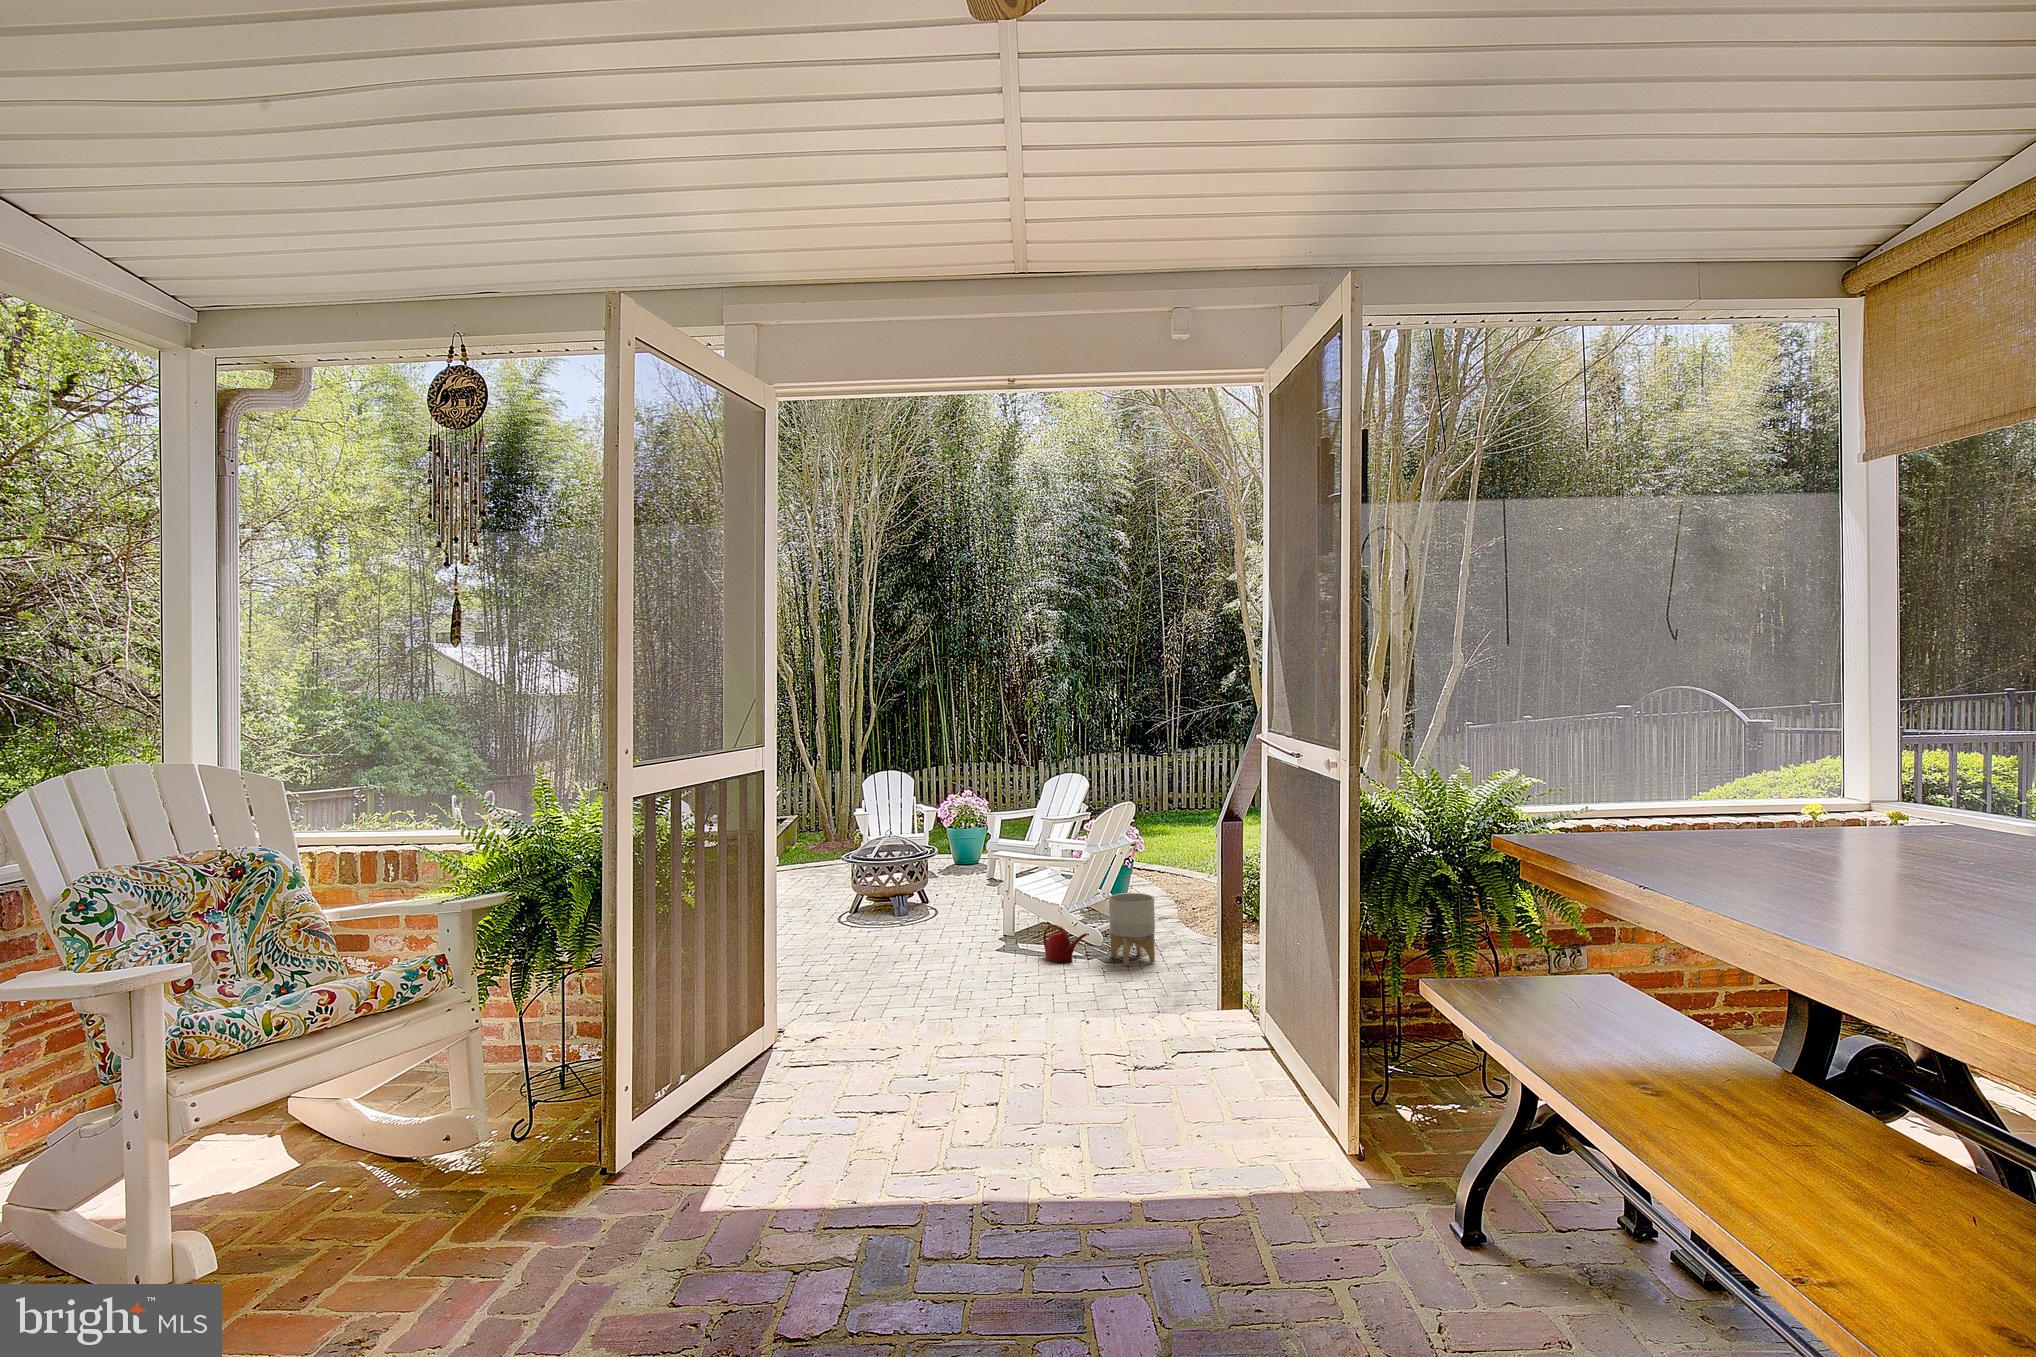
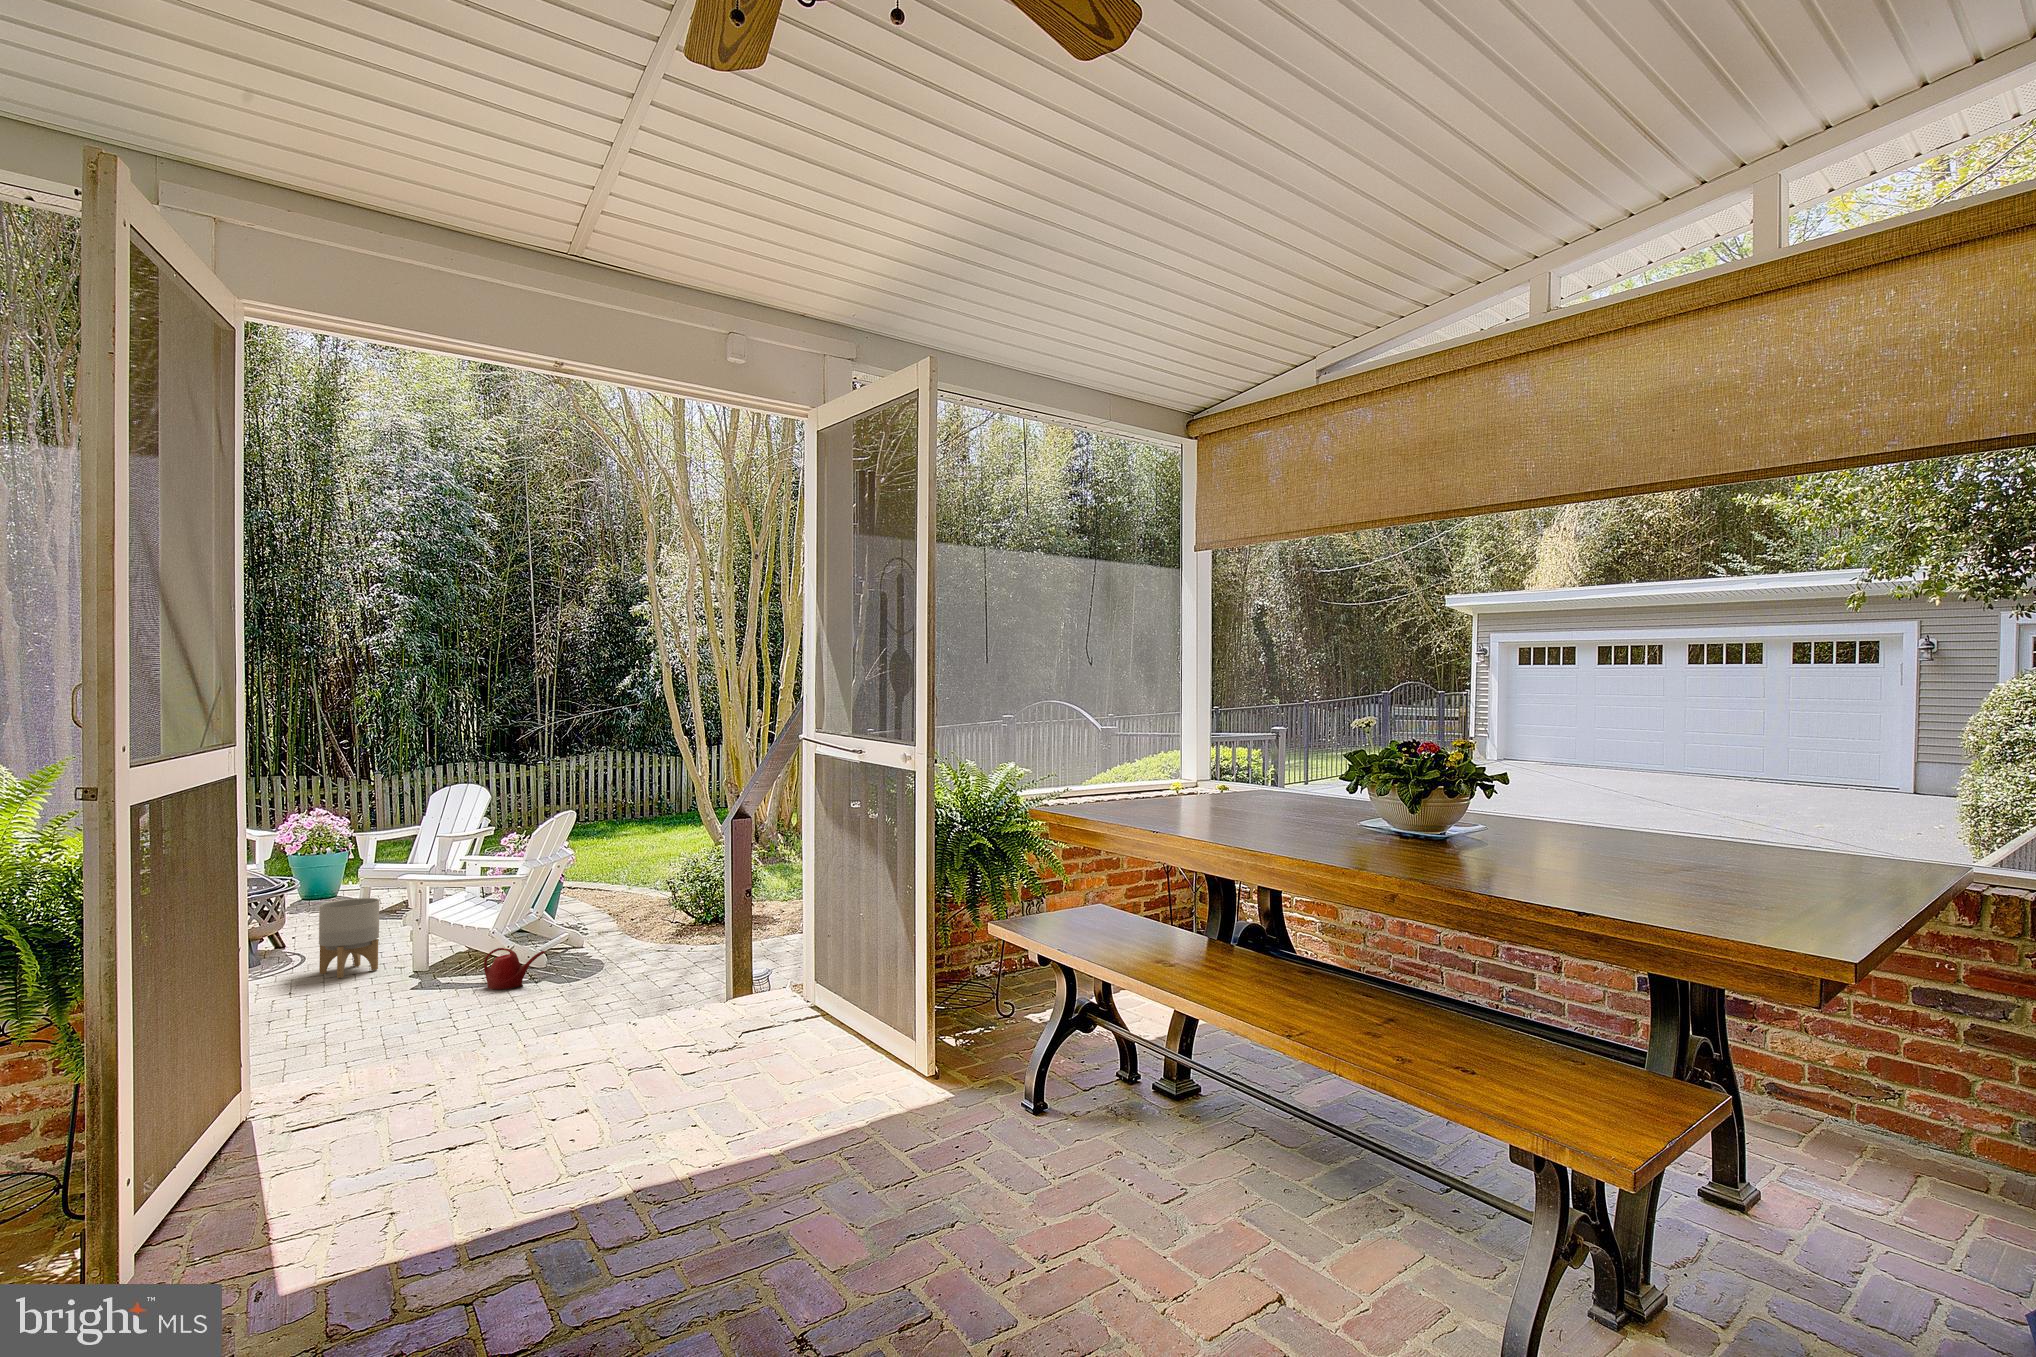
planter: present [1109,893,1155,966] -> present [319,898,379,978]

